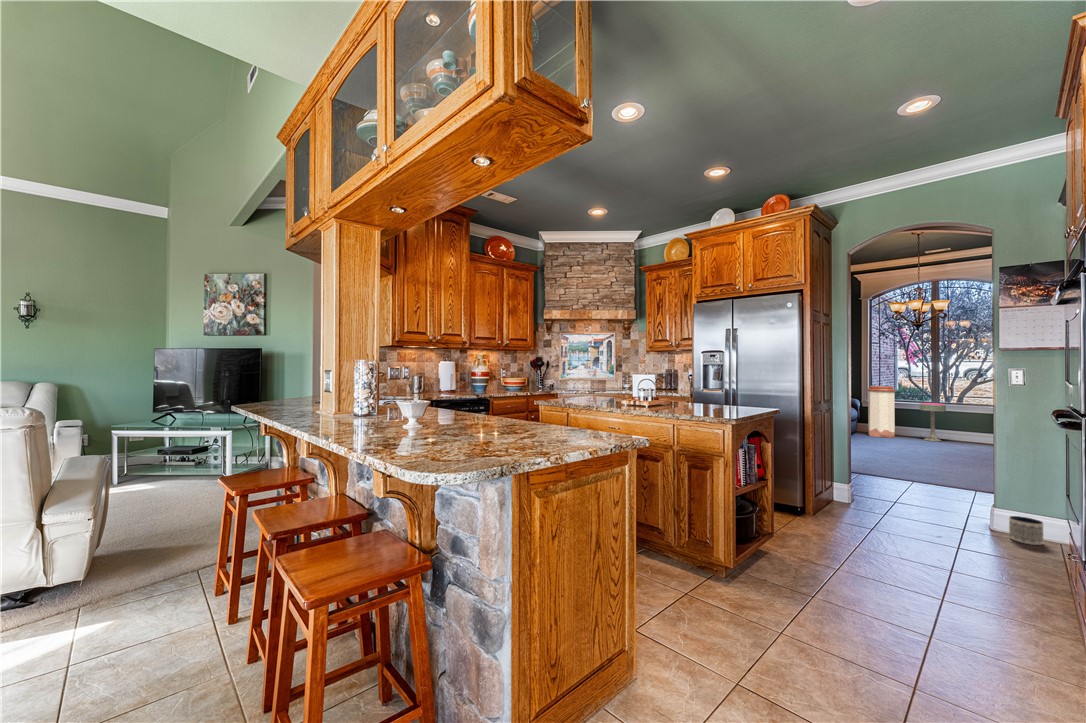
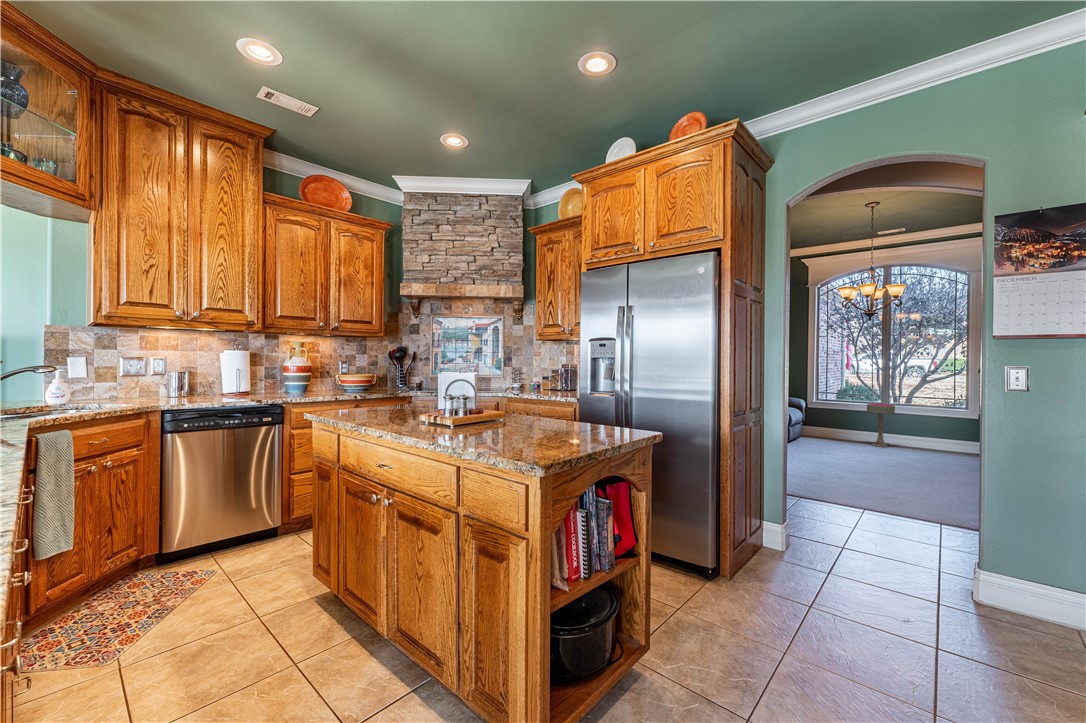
trash can: present [867,386,895,438] -> none [811,384,841,443]
planter: present [1009,516,1043,545] -> none [1006,587,1058,637]

